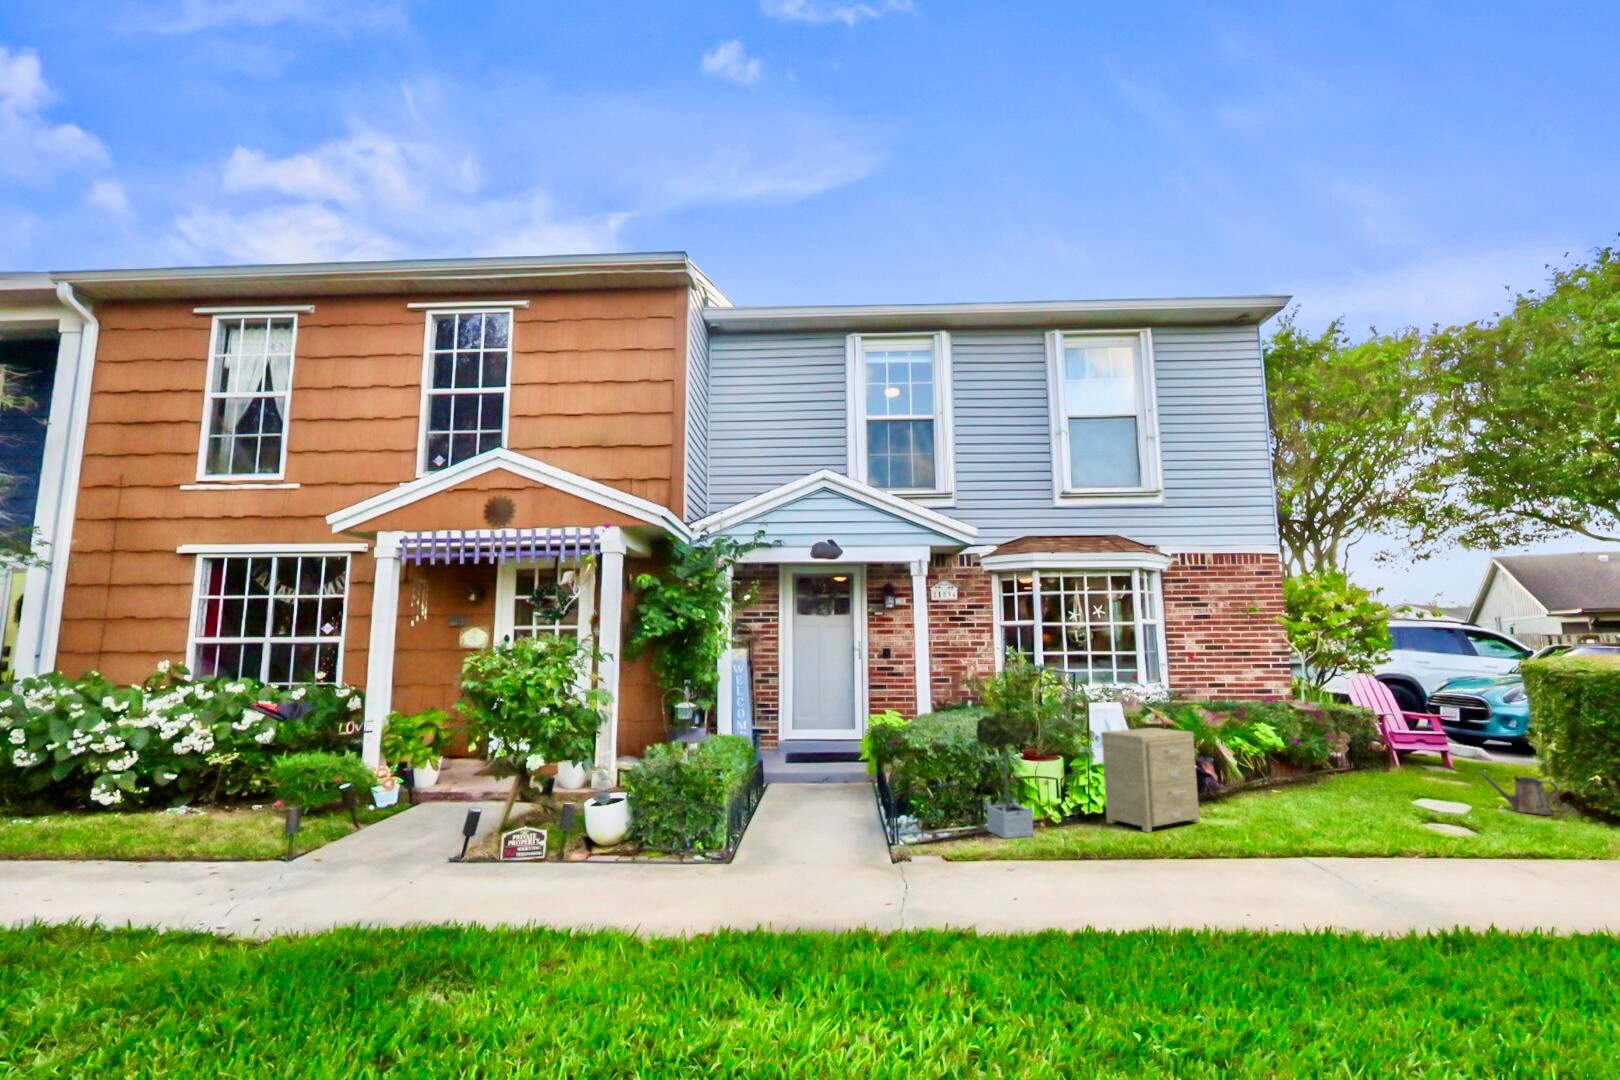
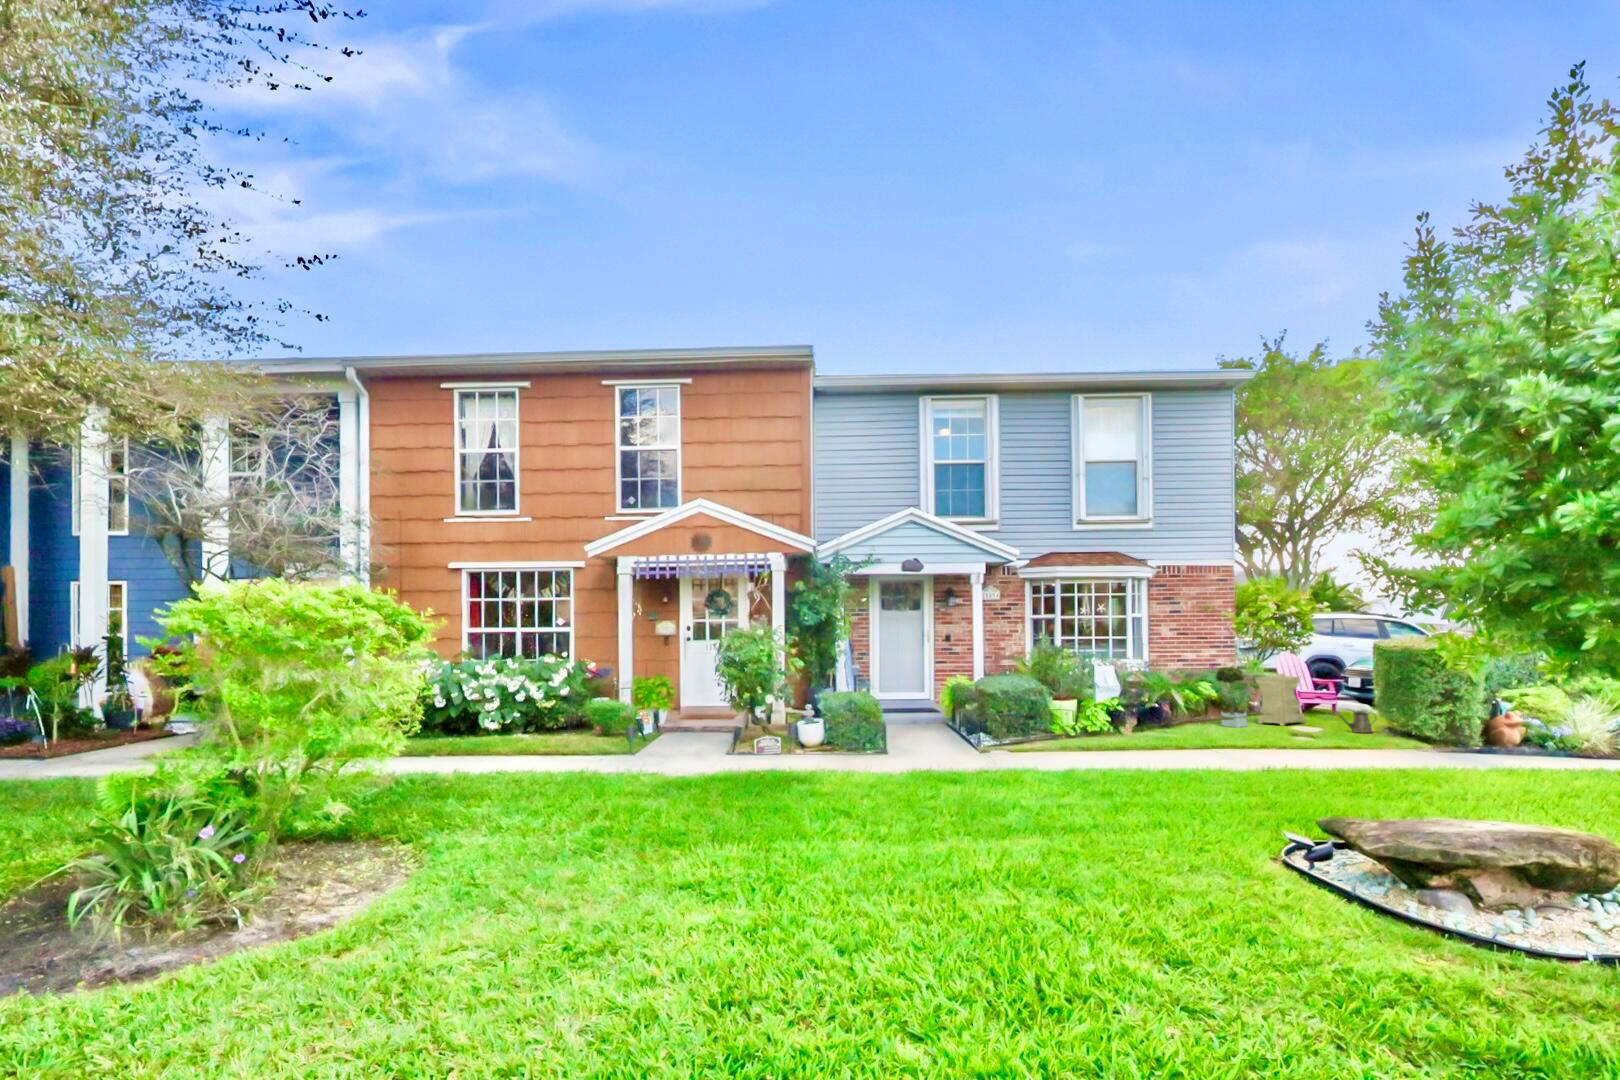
potted tree: present [976,714,1033,838] -> present [1215,666,1247,728]
side table: present [1101,728,1199,832] -> present [1255,676,1305,726]

